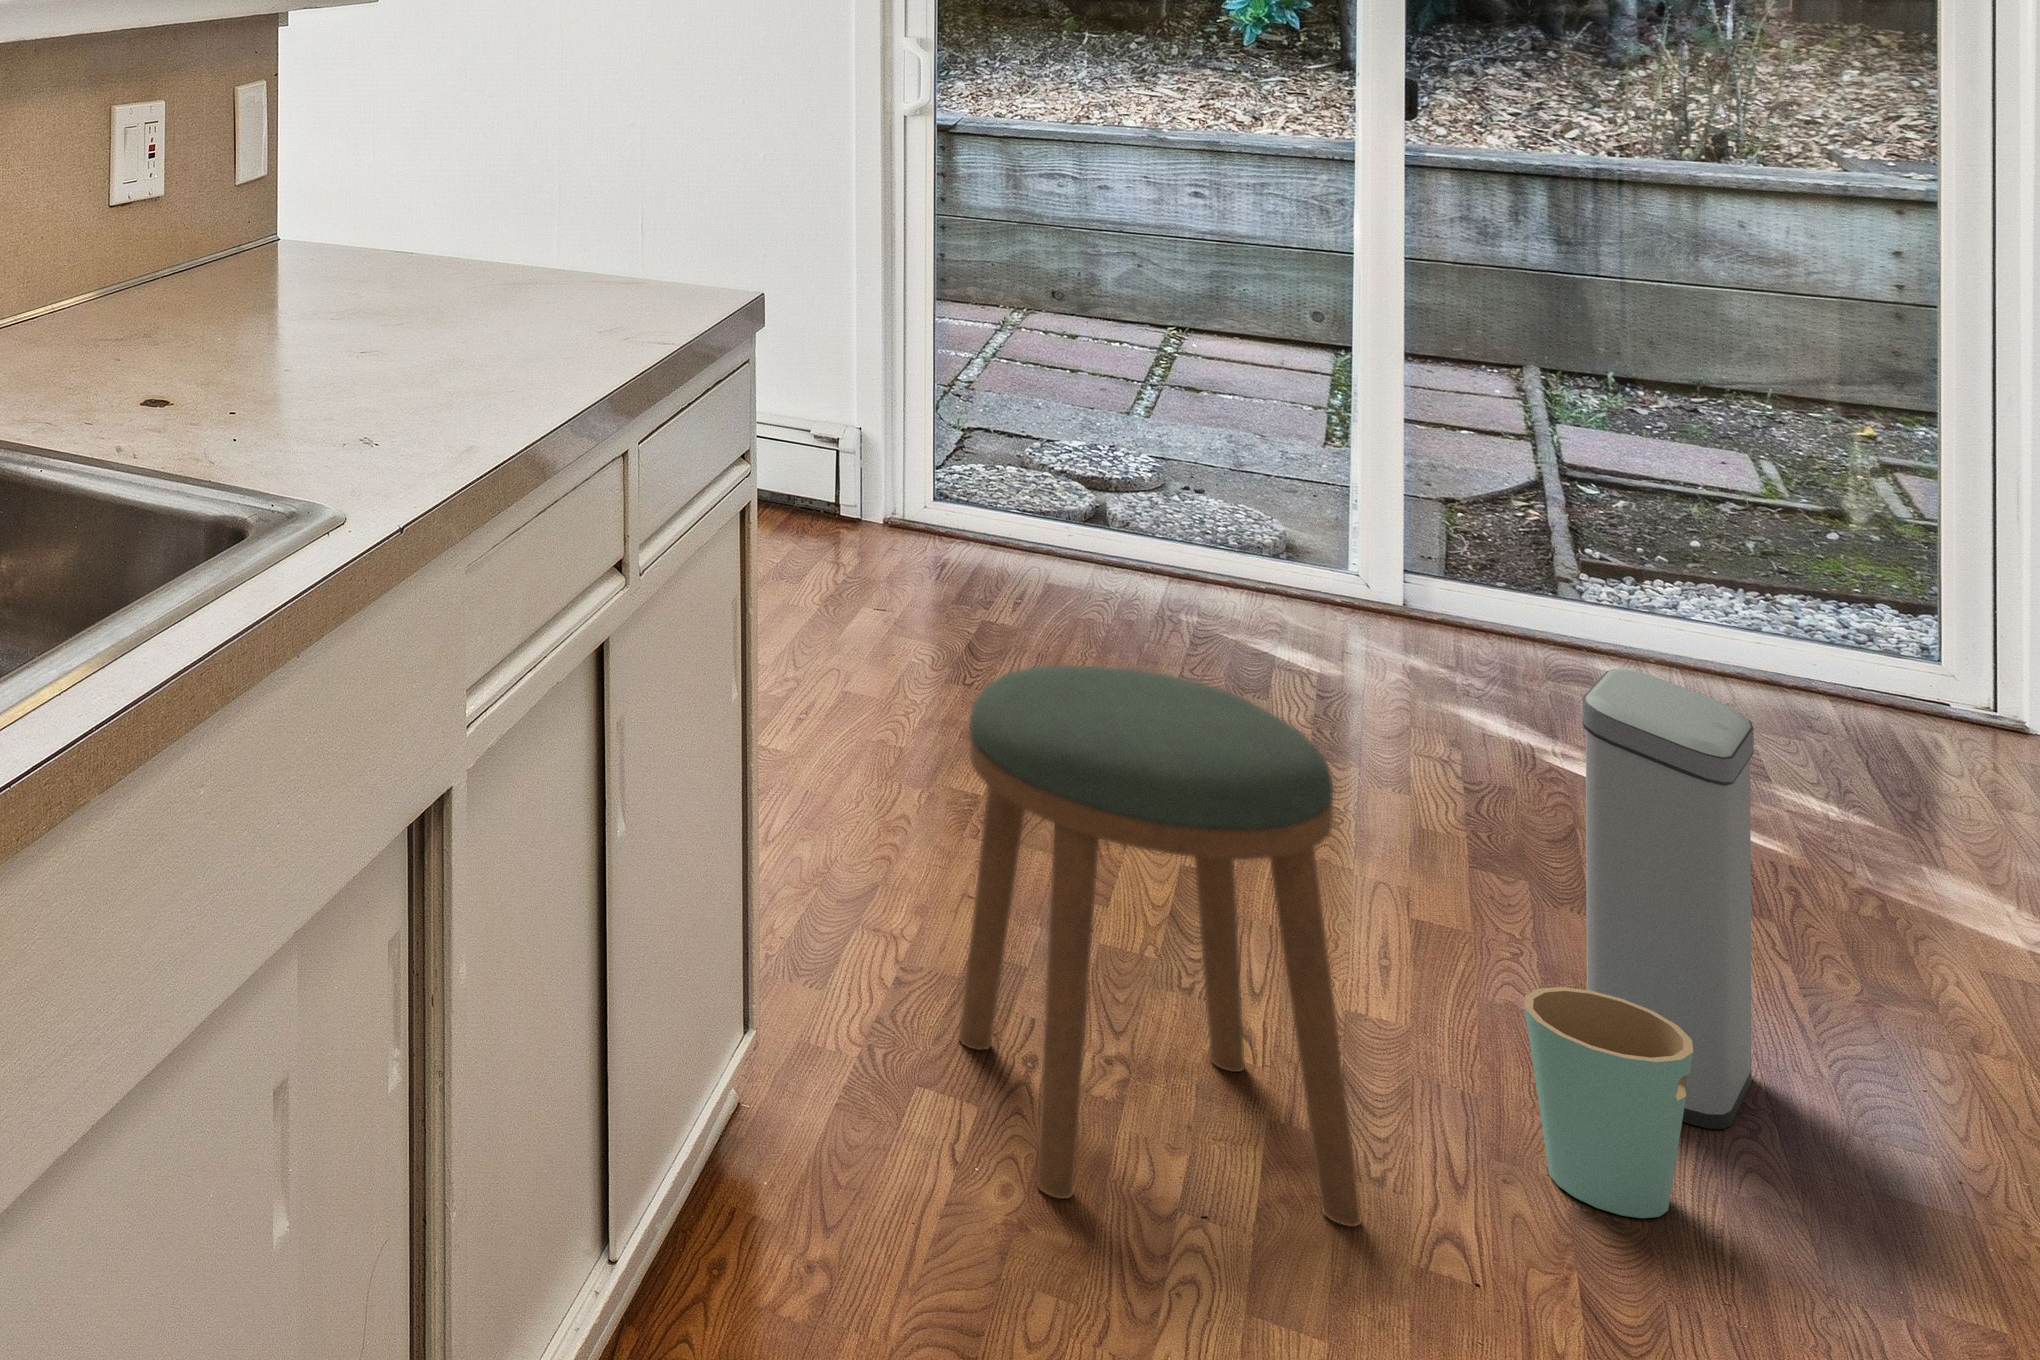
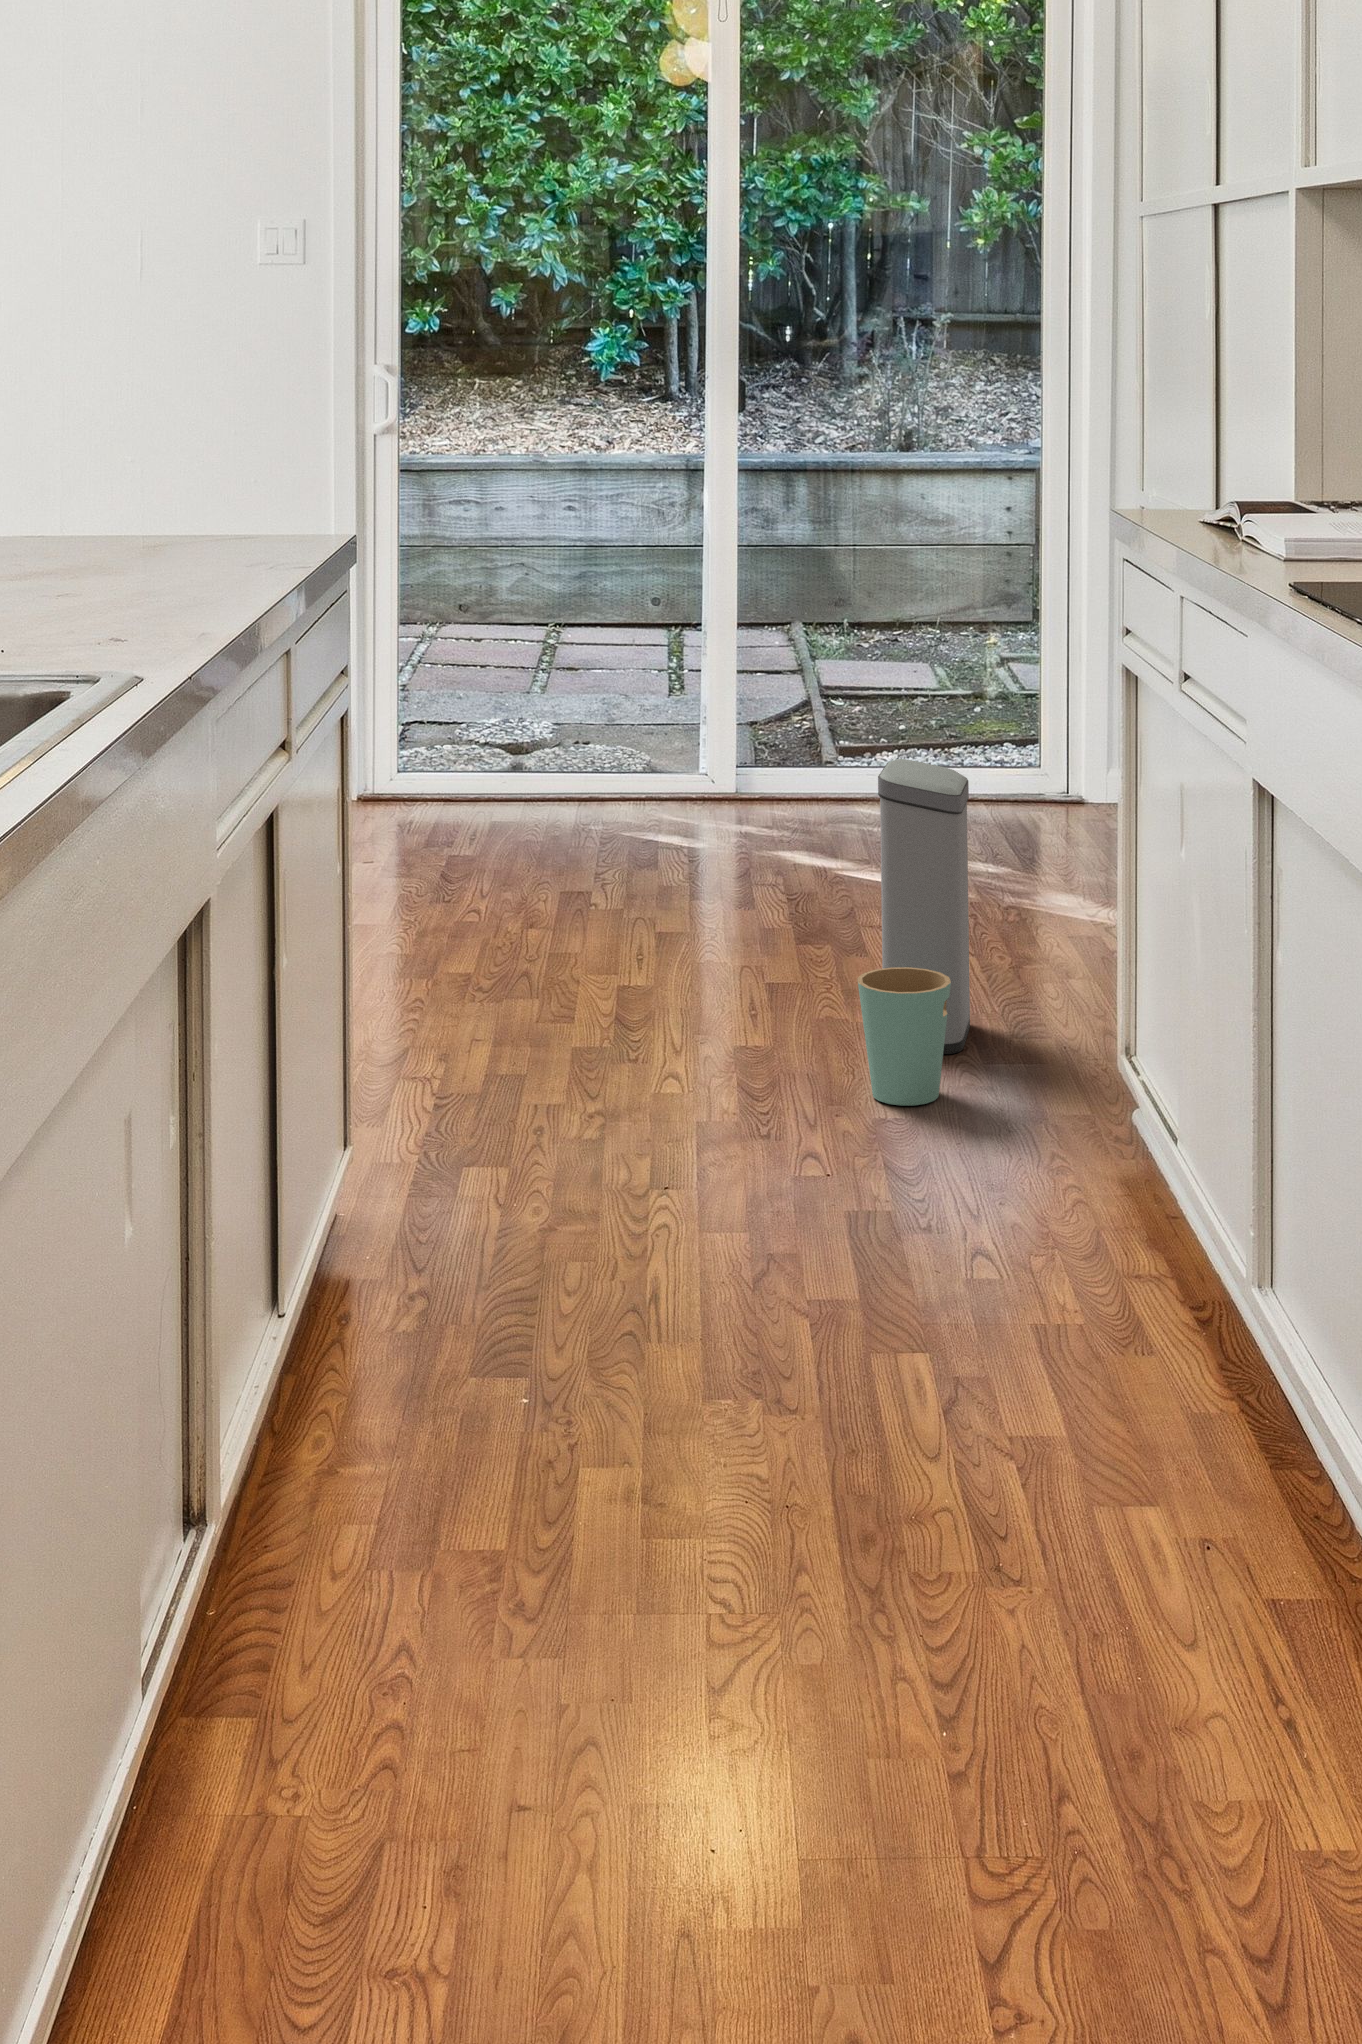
stool: present [959,665,1362,1227] -> none [495,801,776,1188]

